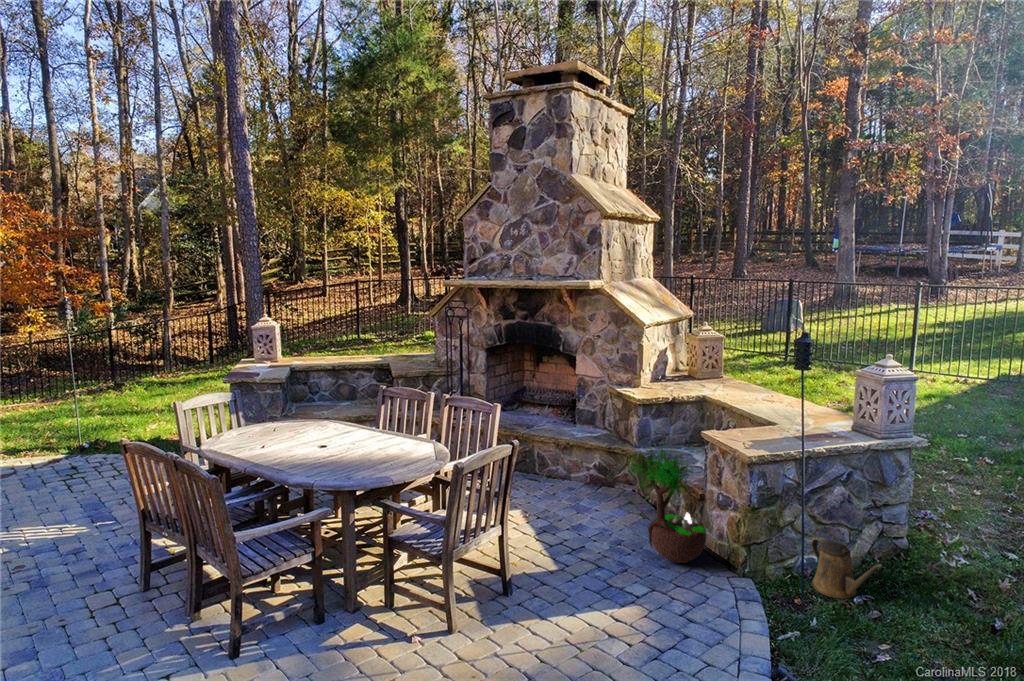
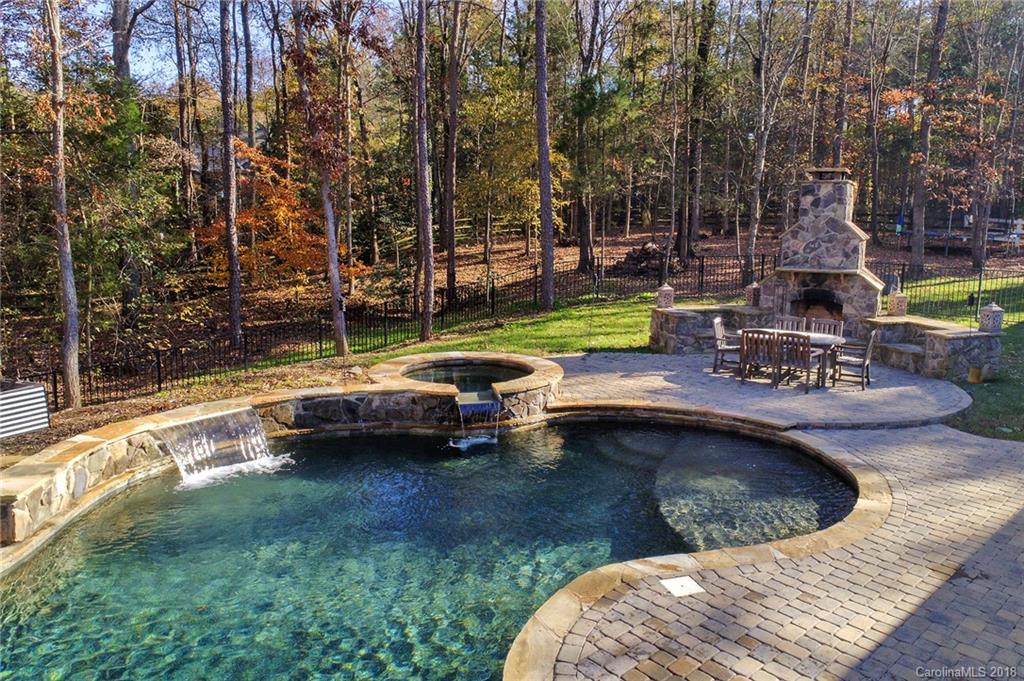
potted tree: present [628,441,706,563] -> none [894,331,927,377]

